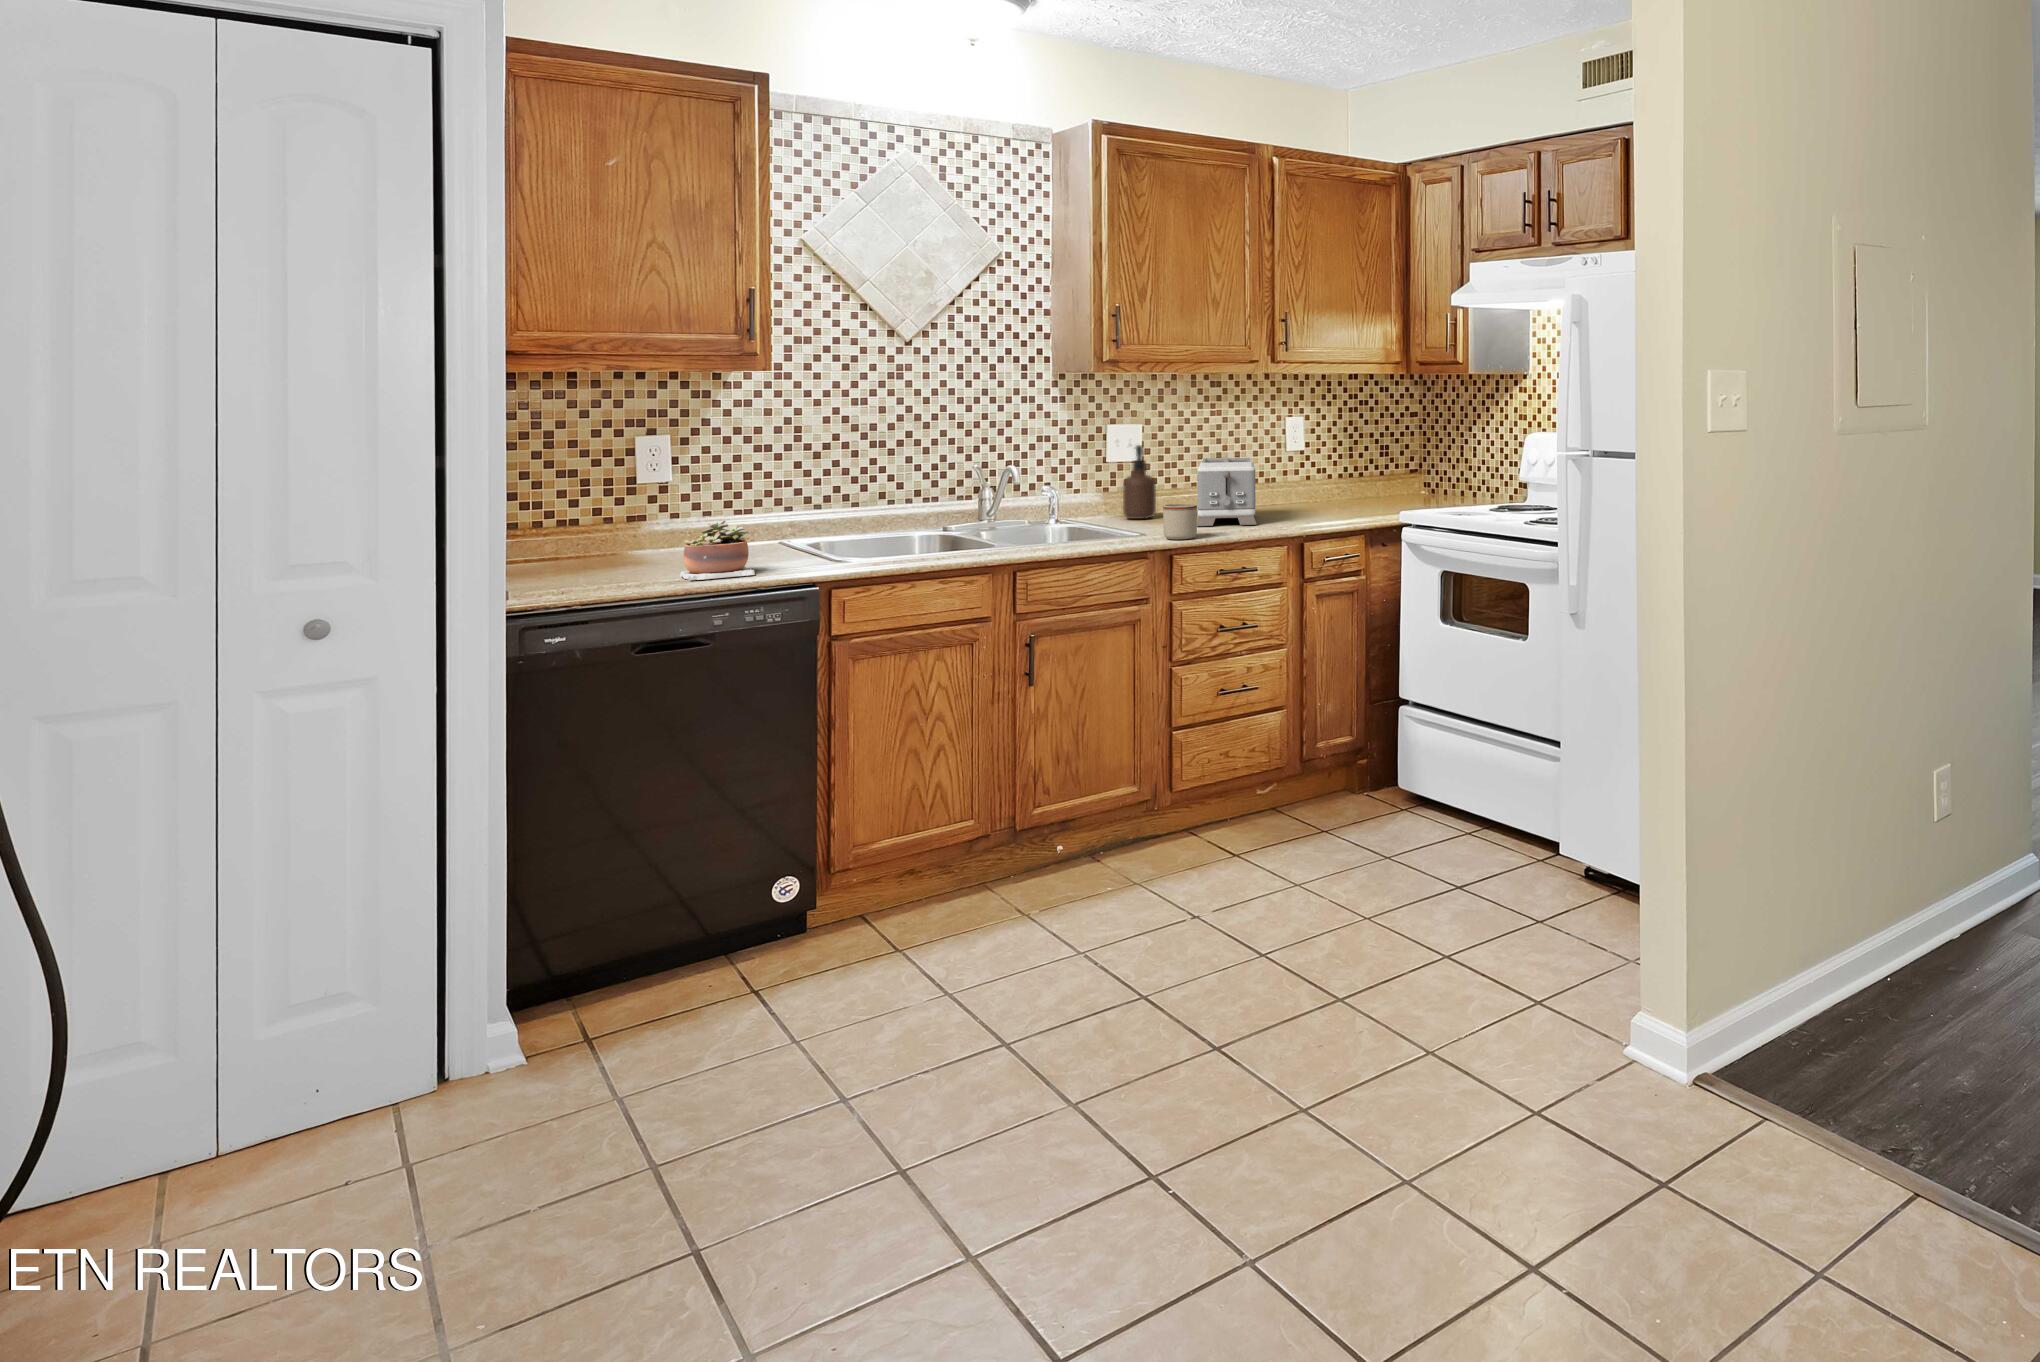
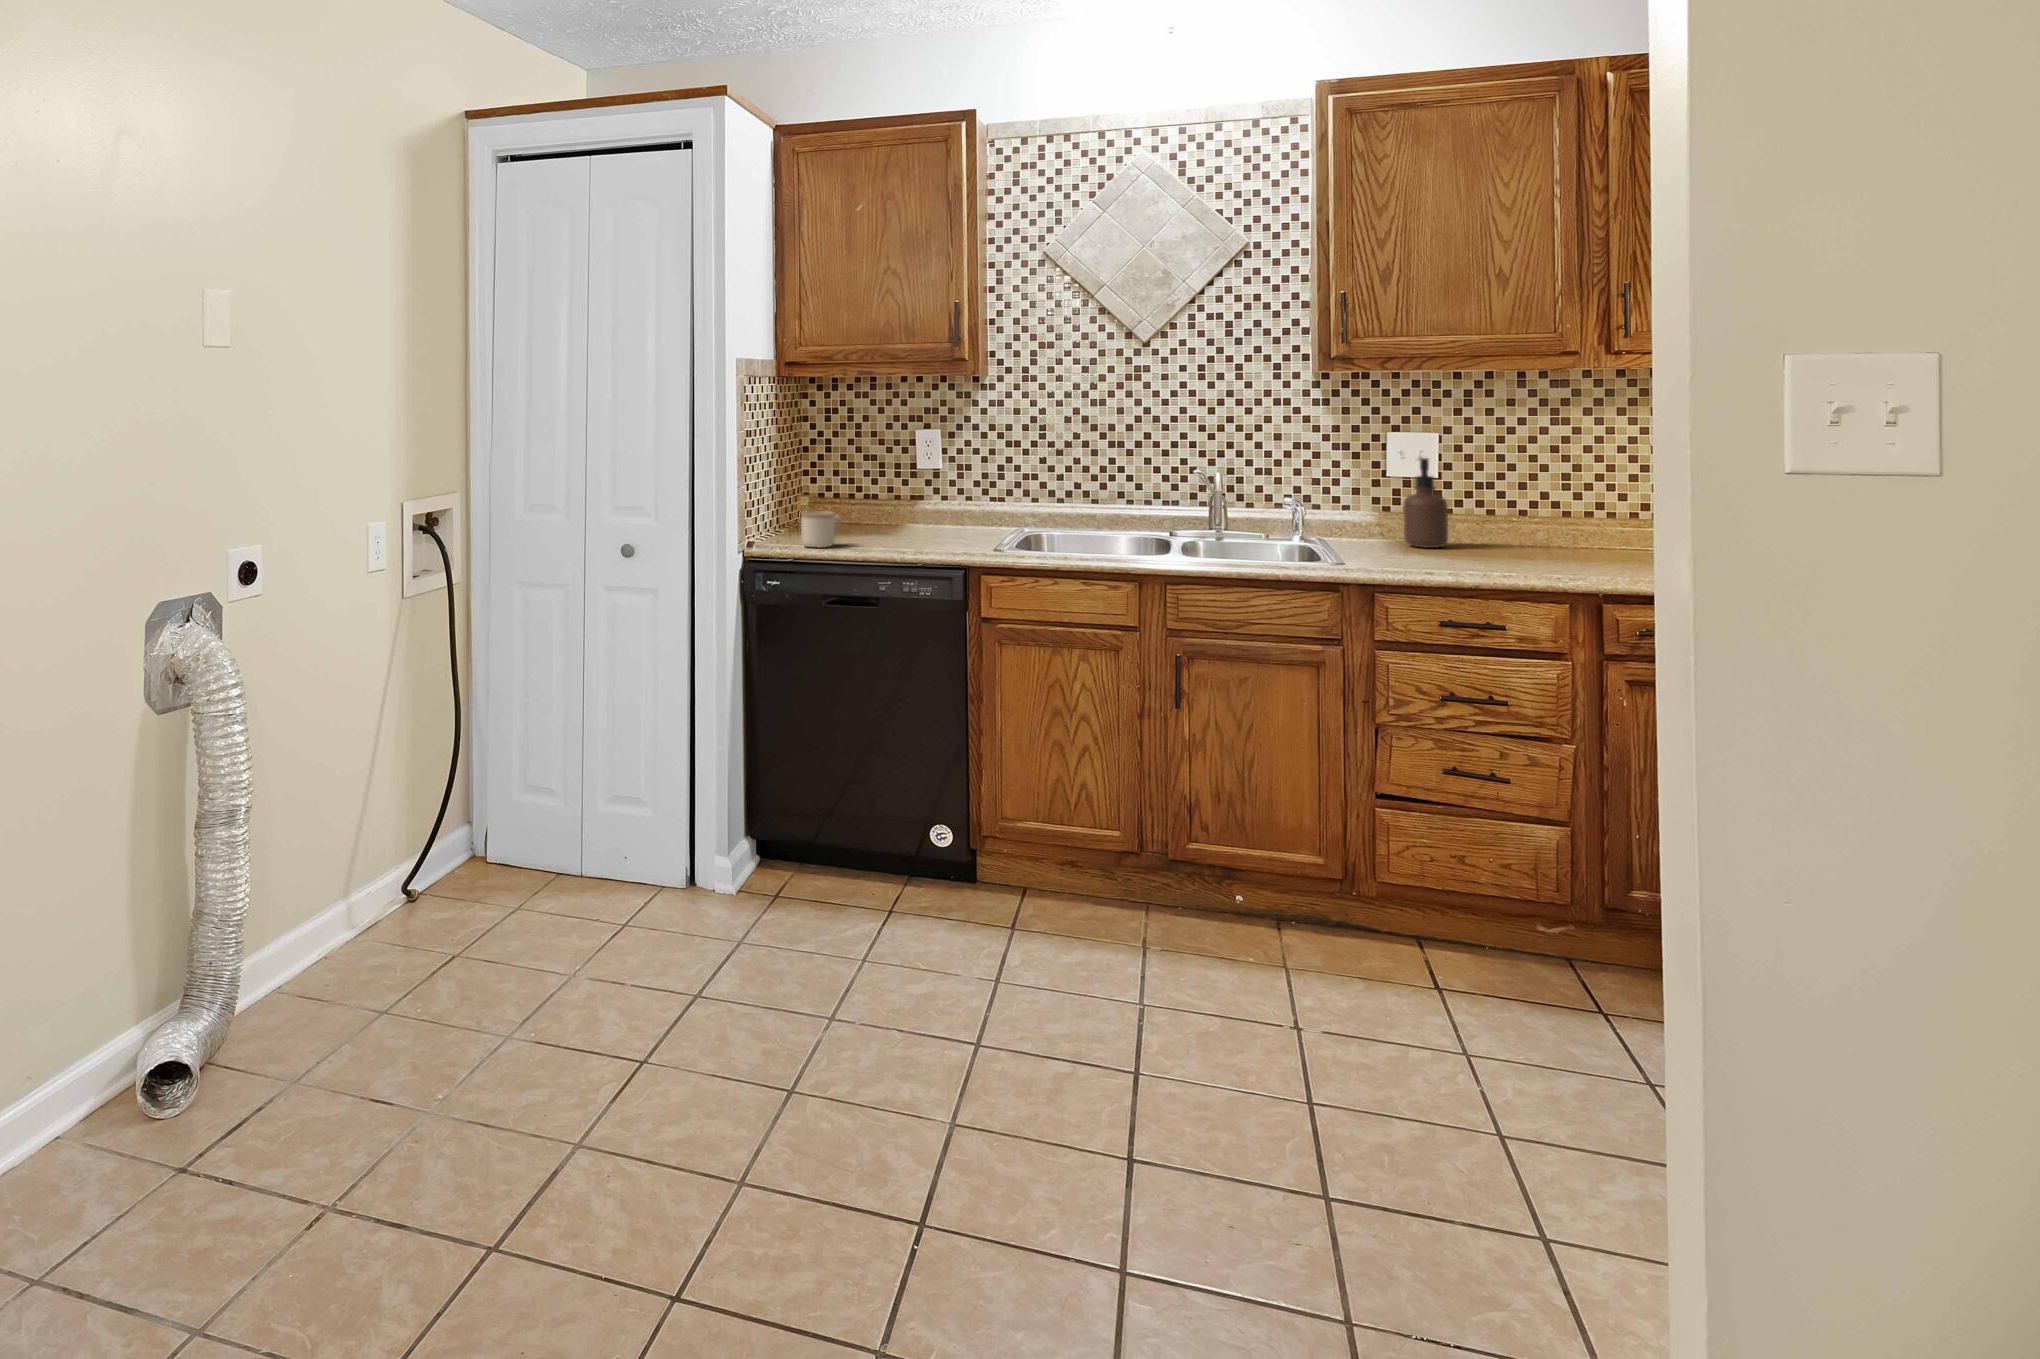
toaster: present [1197,458,1256,526] -> none [1460,479,1590,571]
mug: present [1163,504,1197,539] -> present [801,511,841,547]
succulent plant: present [680,521,755,580] -> none [883,505,944,554]

